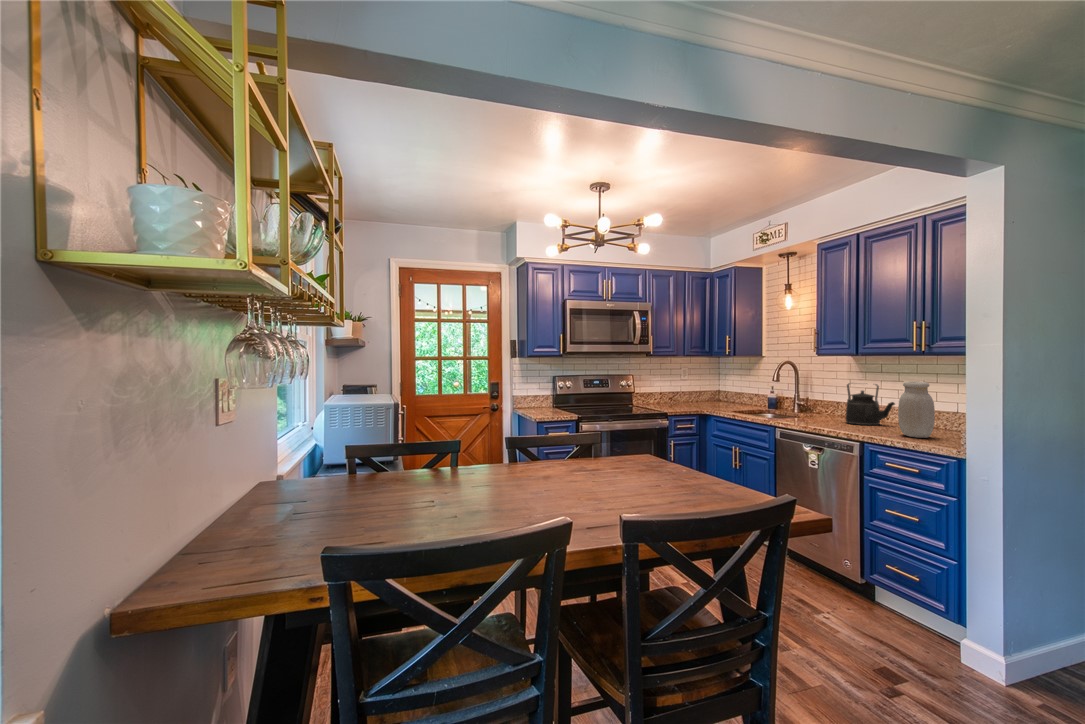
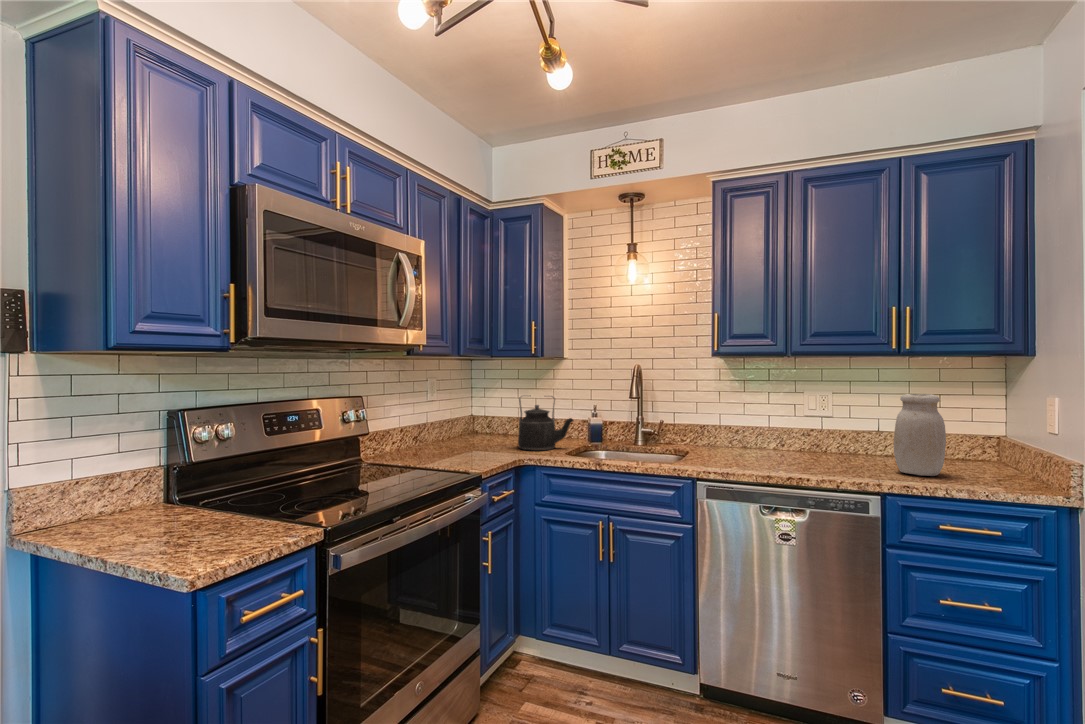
kettle: present [846,383,895,425] -> present [518,395,573,451]

